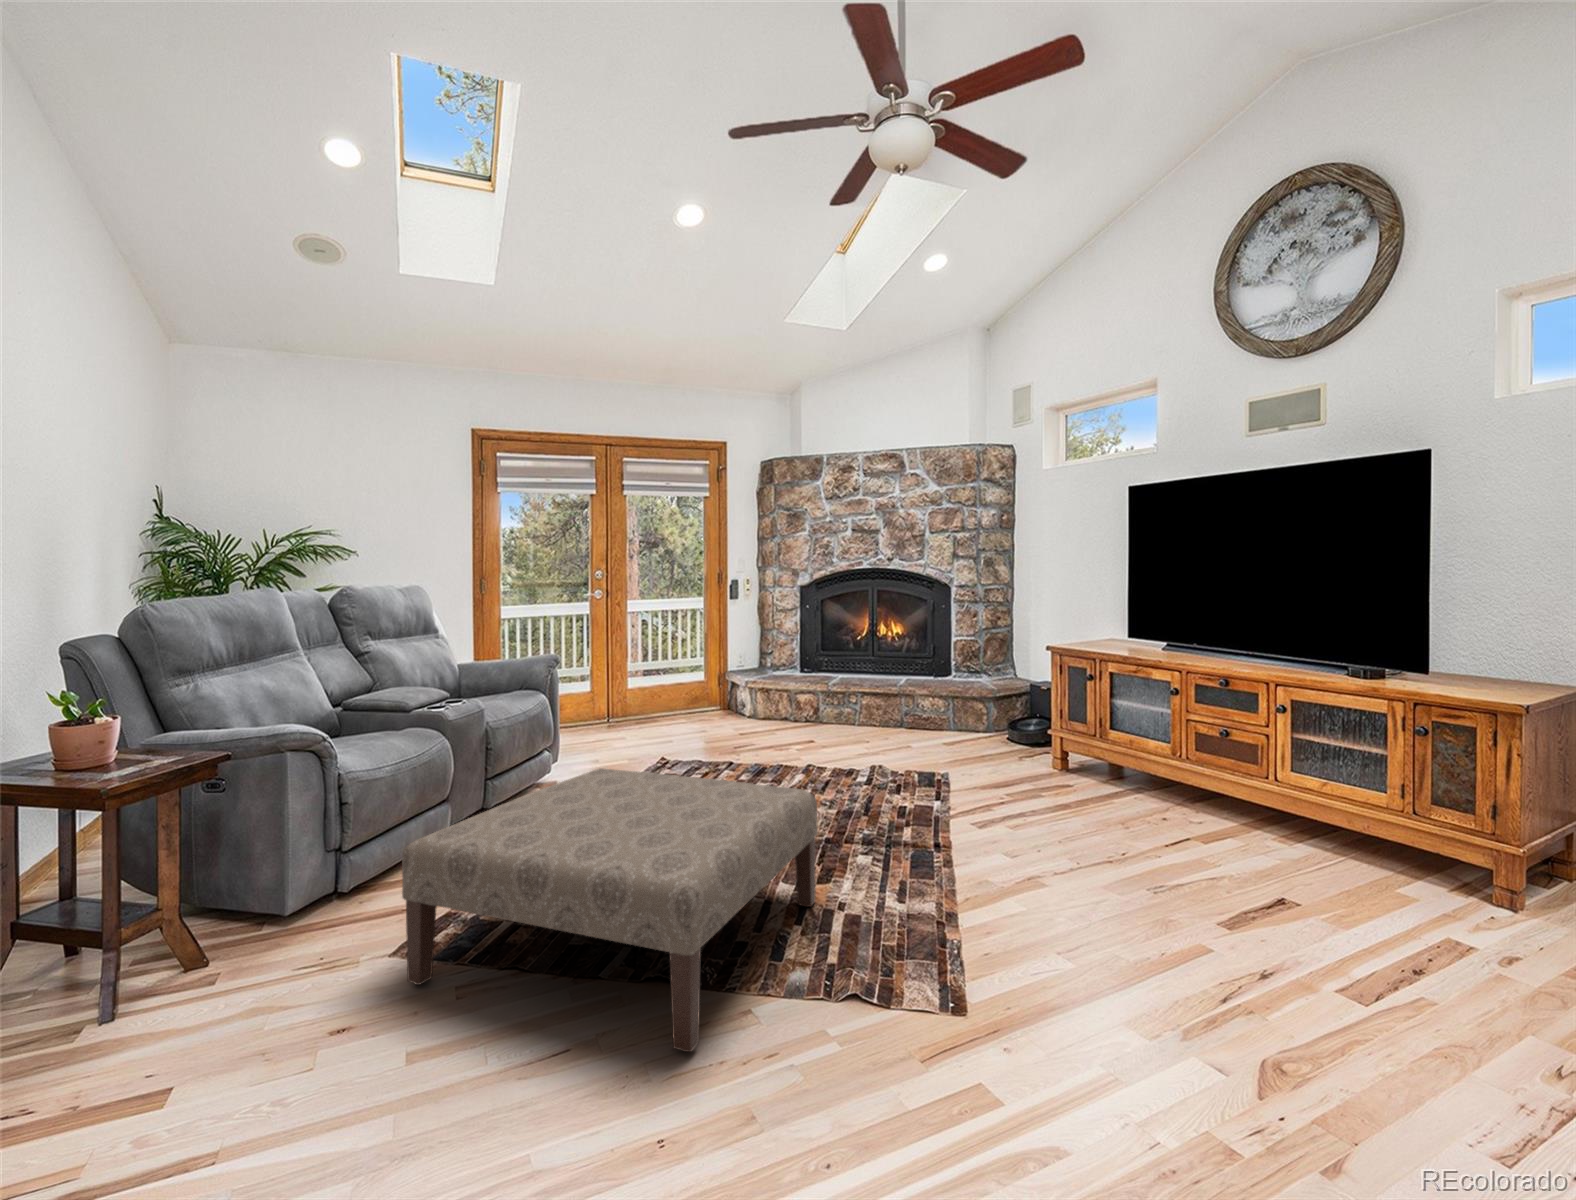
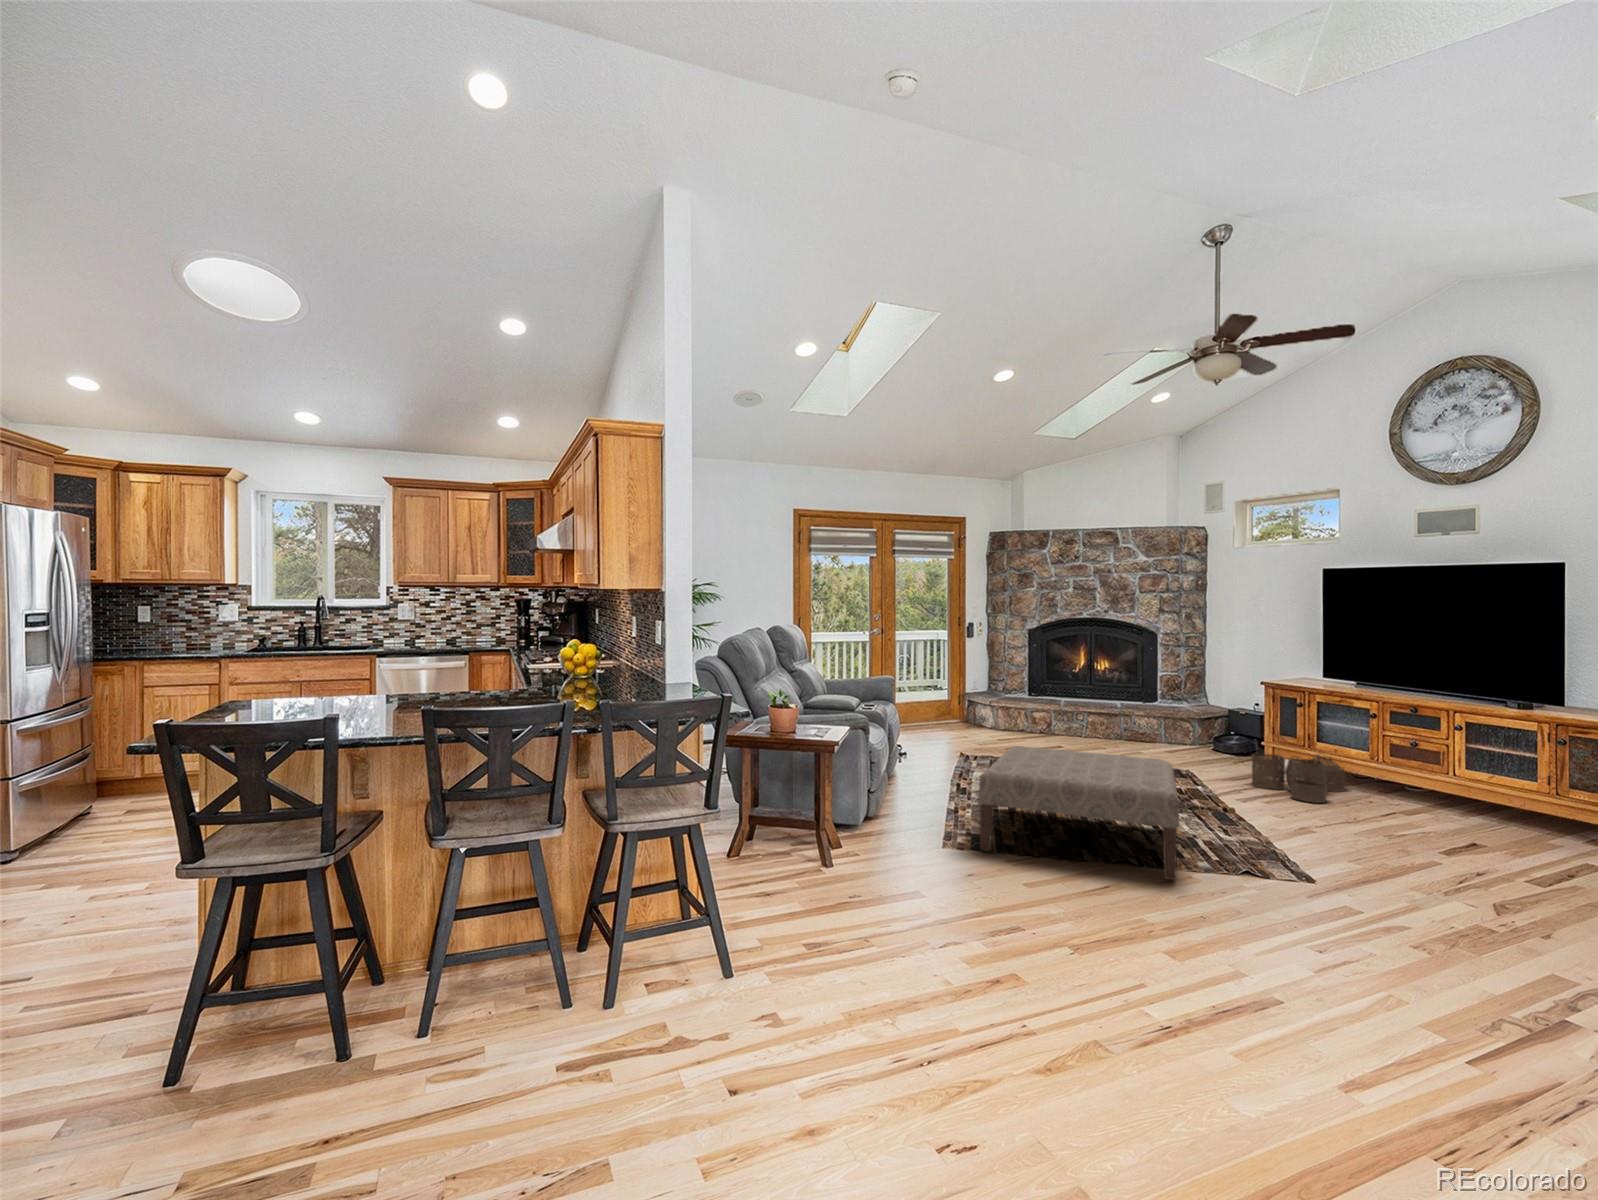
woven basket: none [1017,742,1143,825] -> present [1252,750,1345,803]

